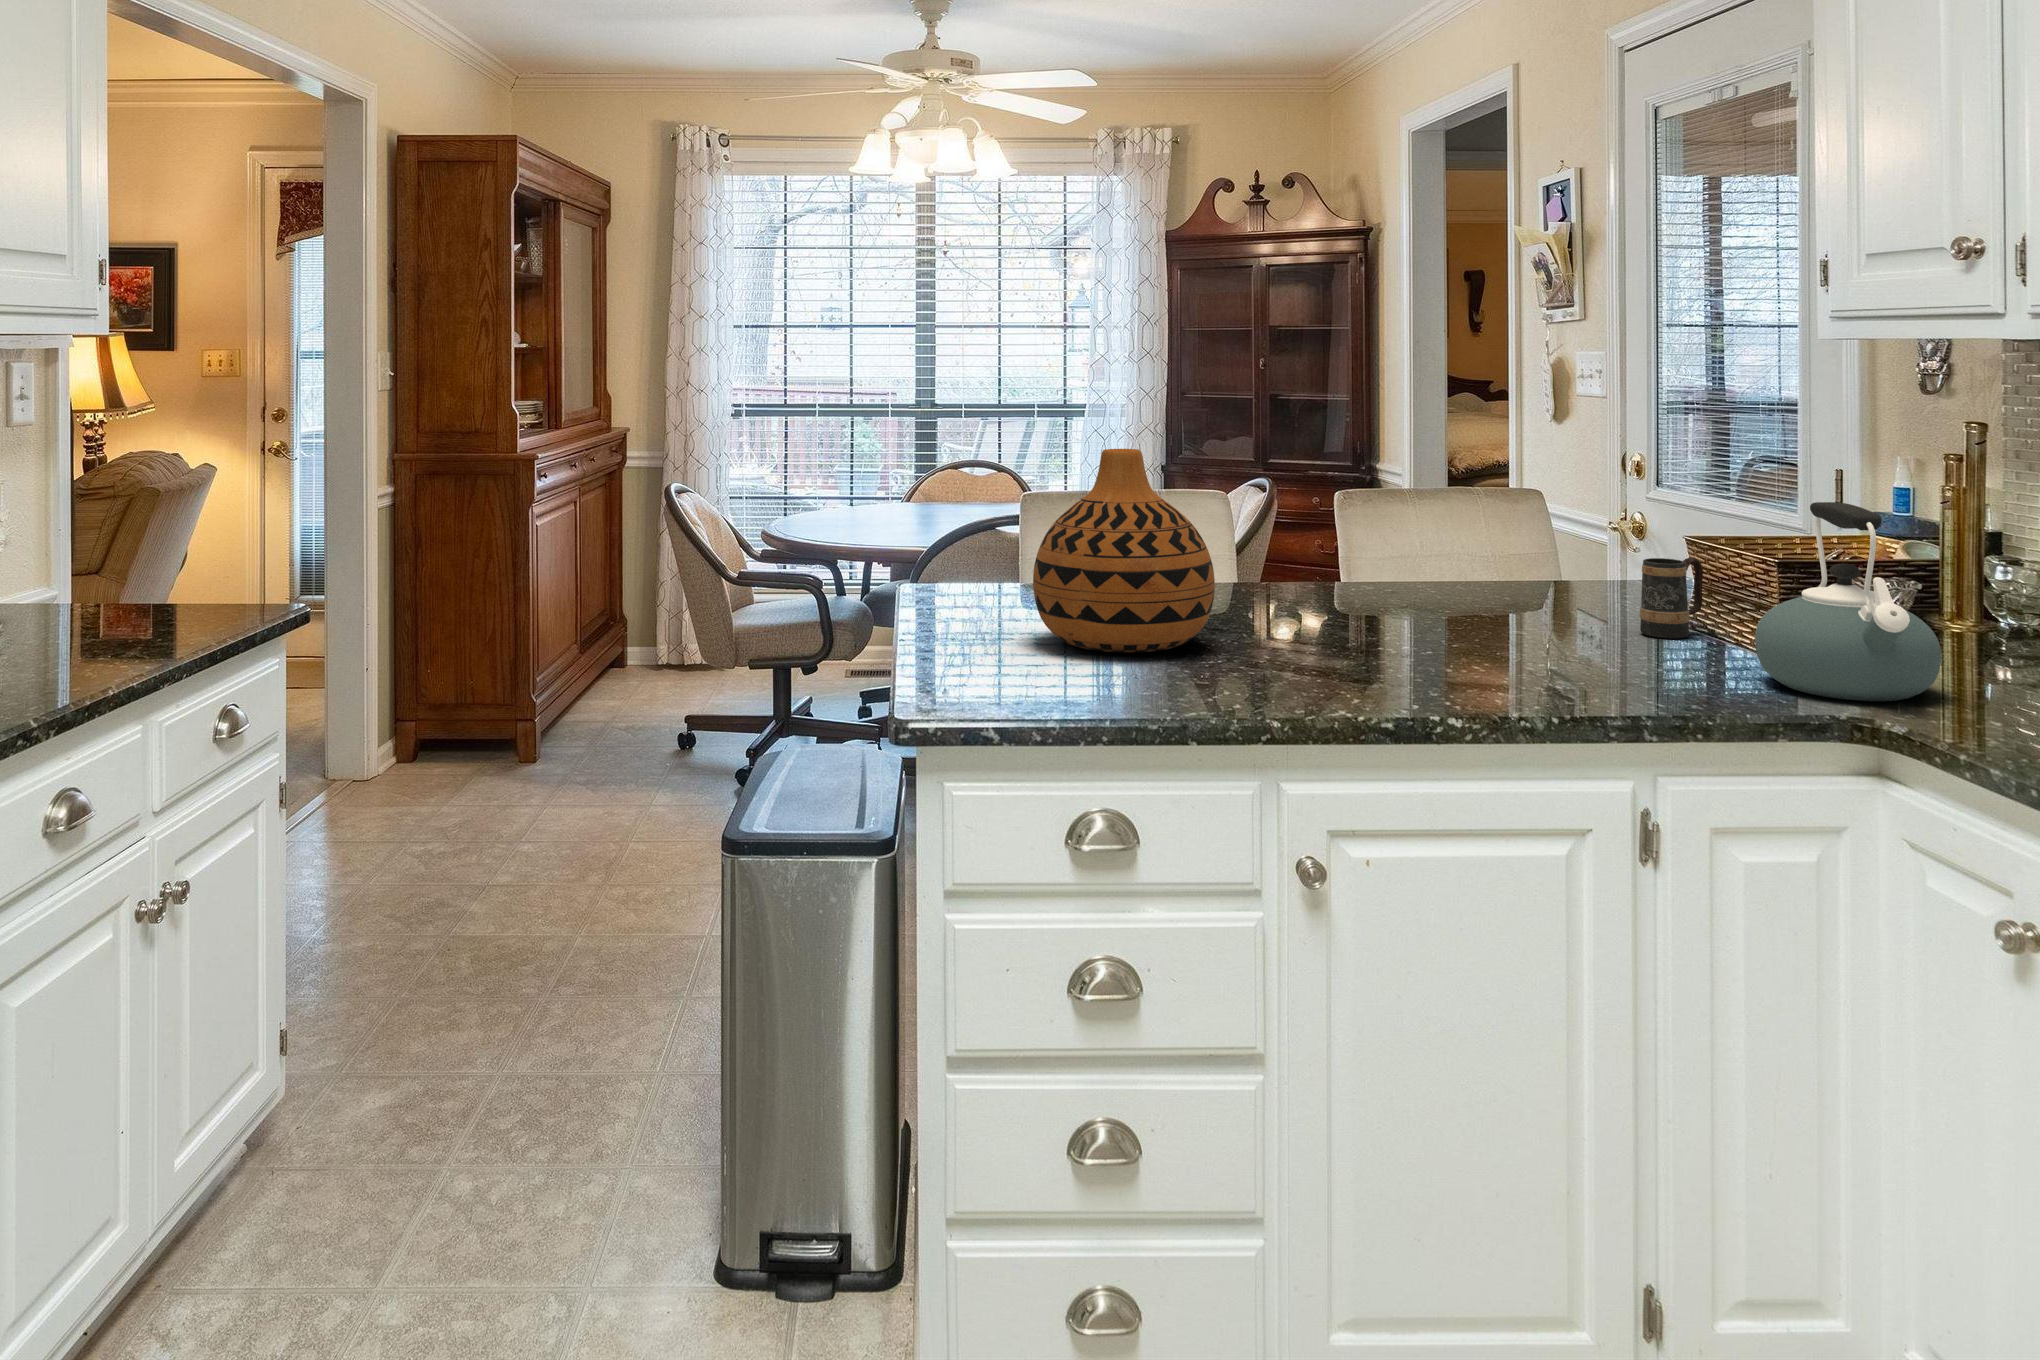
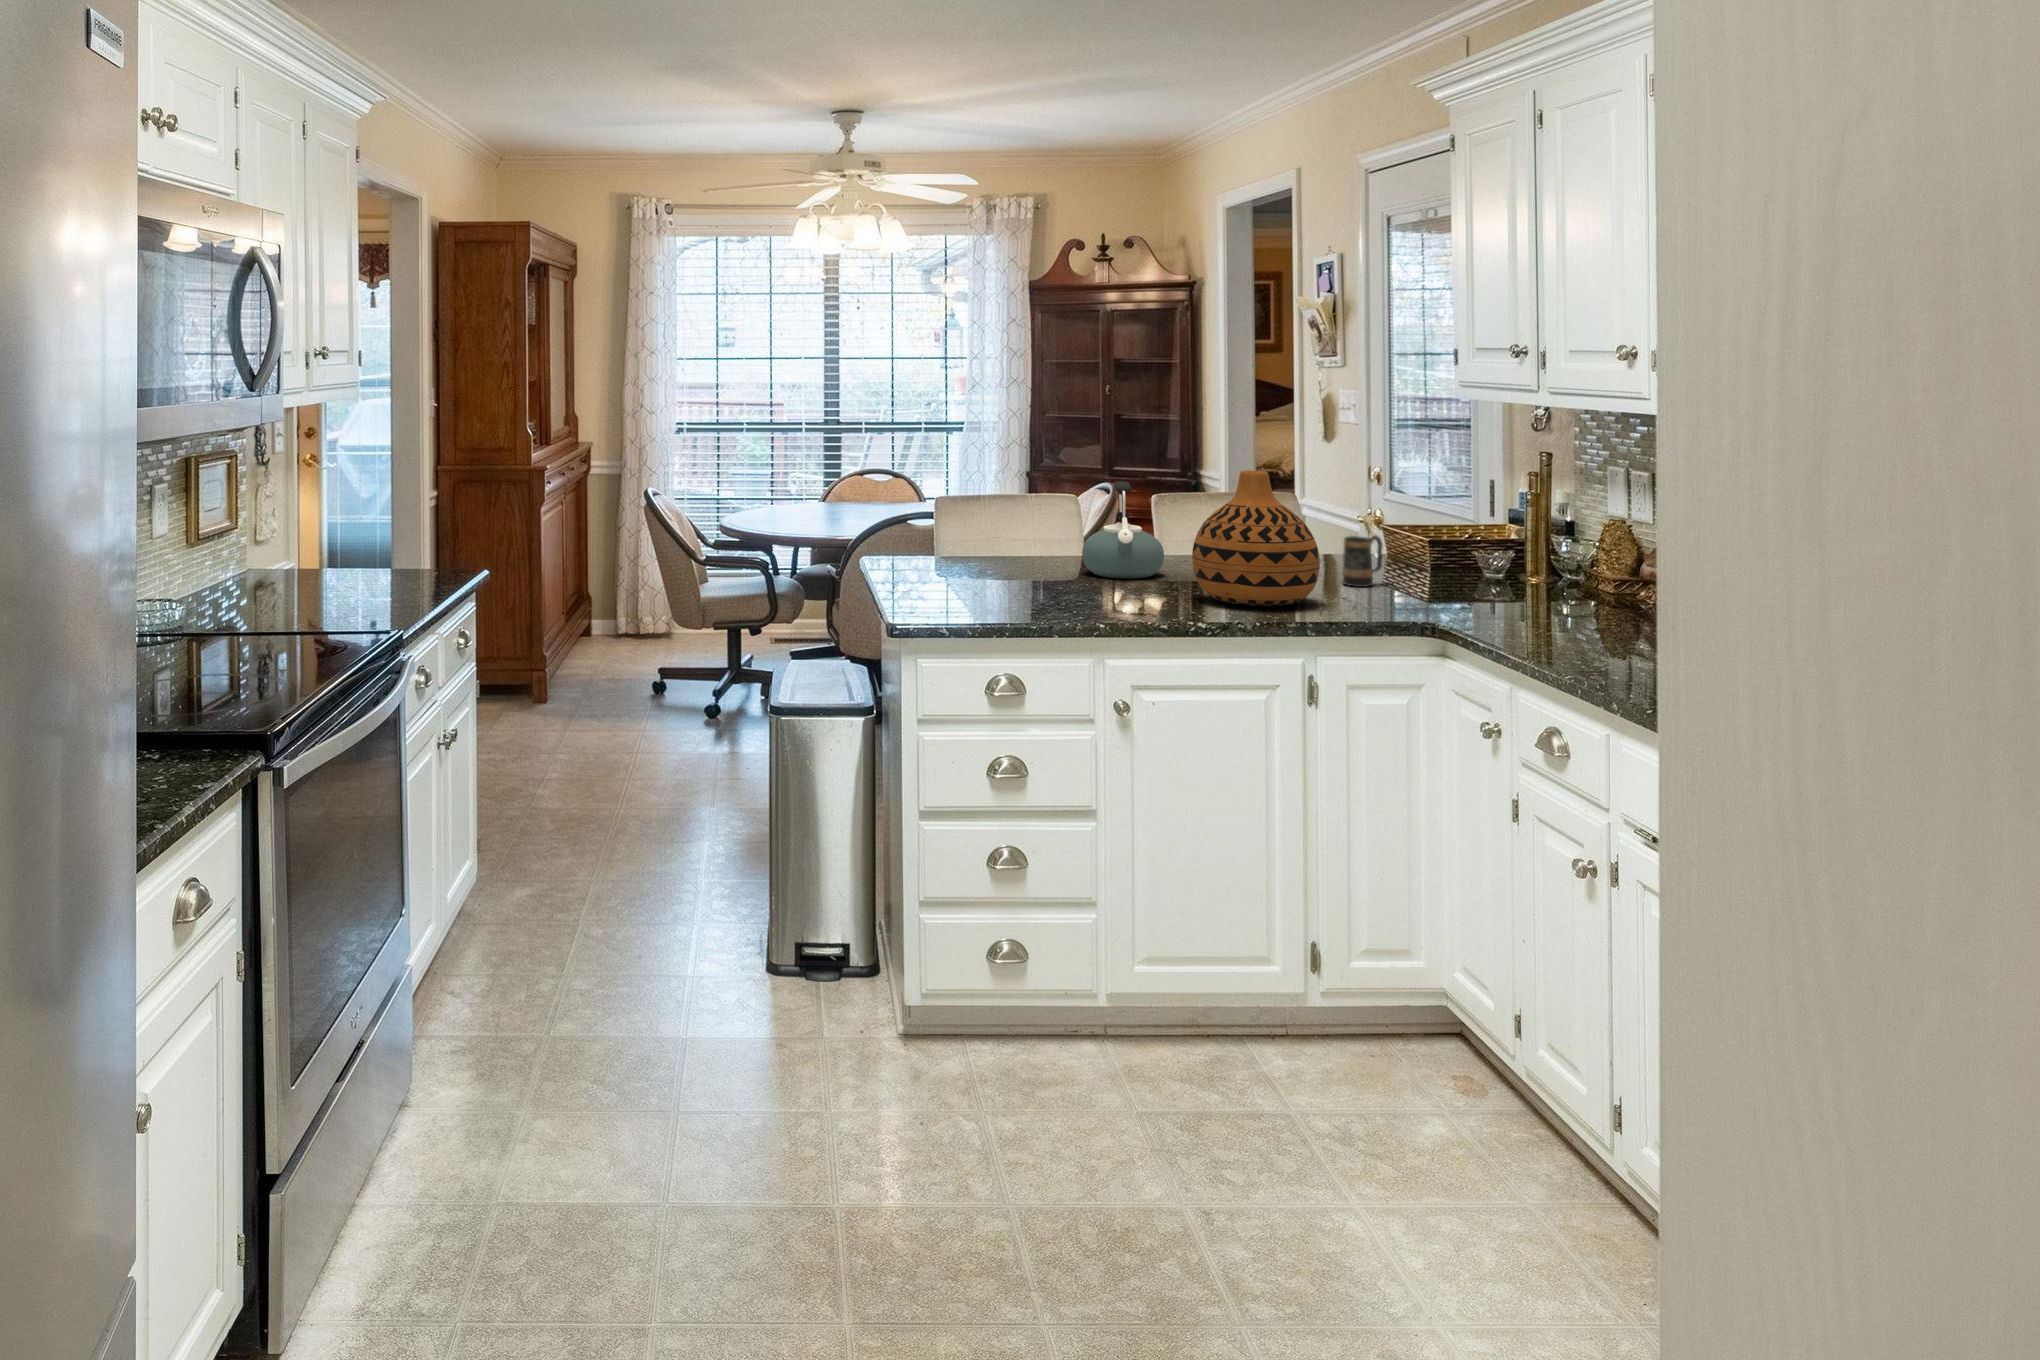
vase: present [1033,449,1215,652] -> present [1192,470,1320,606]
kettle: present [1755,502,1941,701] -> present [1082,481,1164,579]

